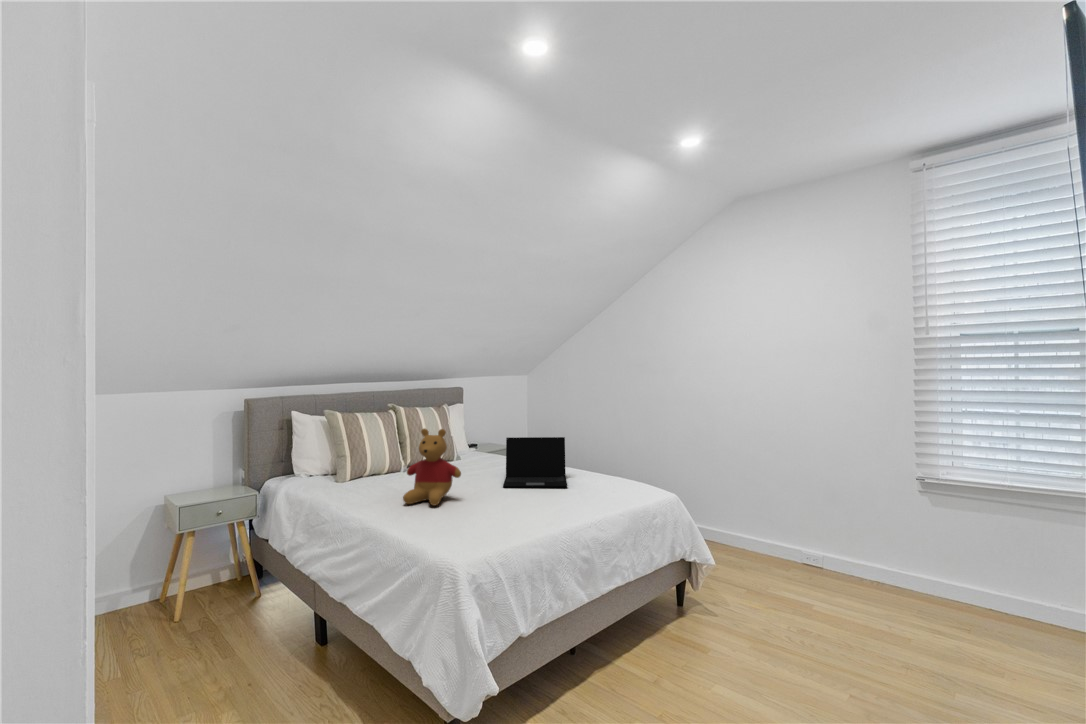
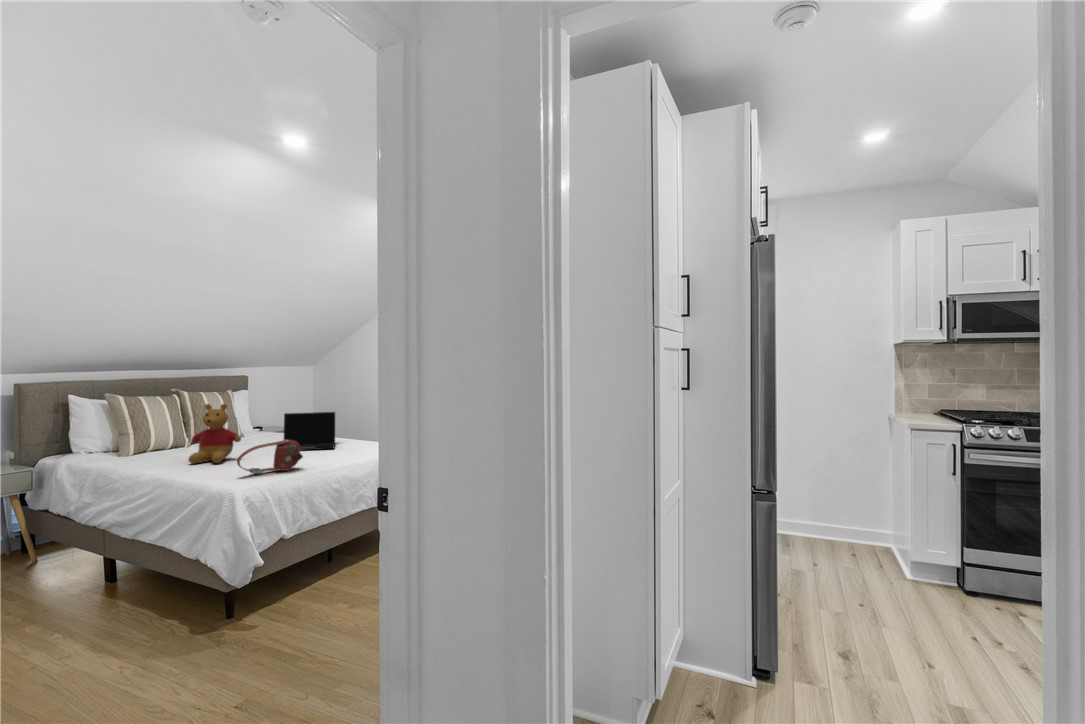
handbag: none [459,486,540,534] -> present [237,440,303,474]

